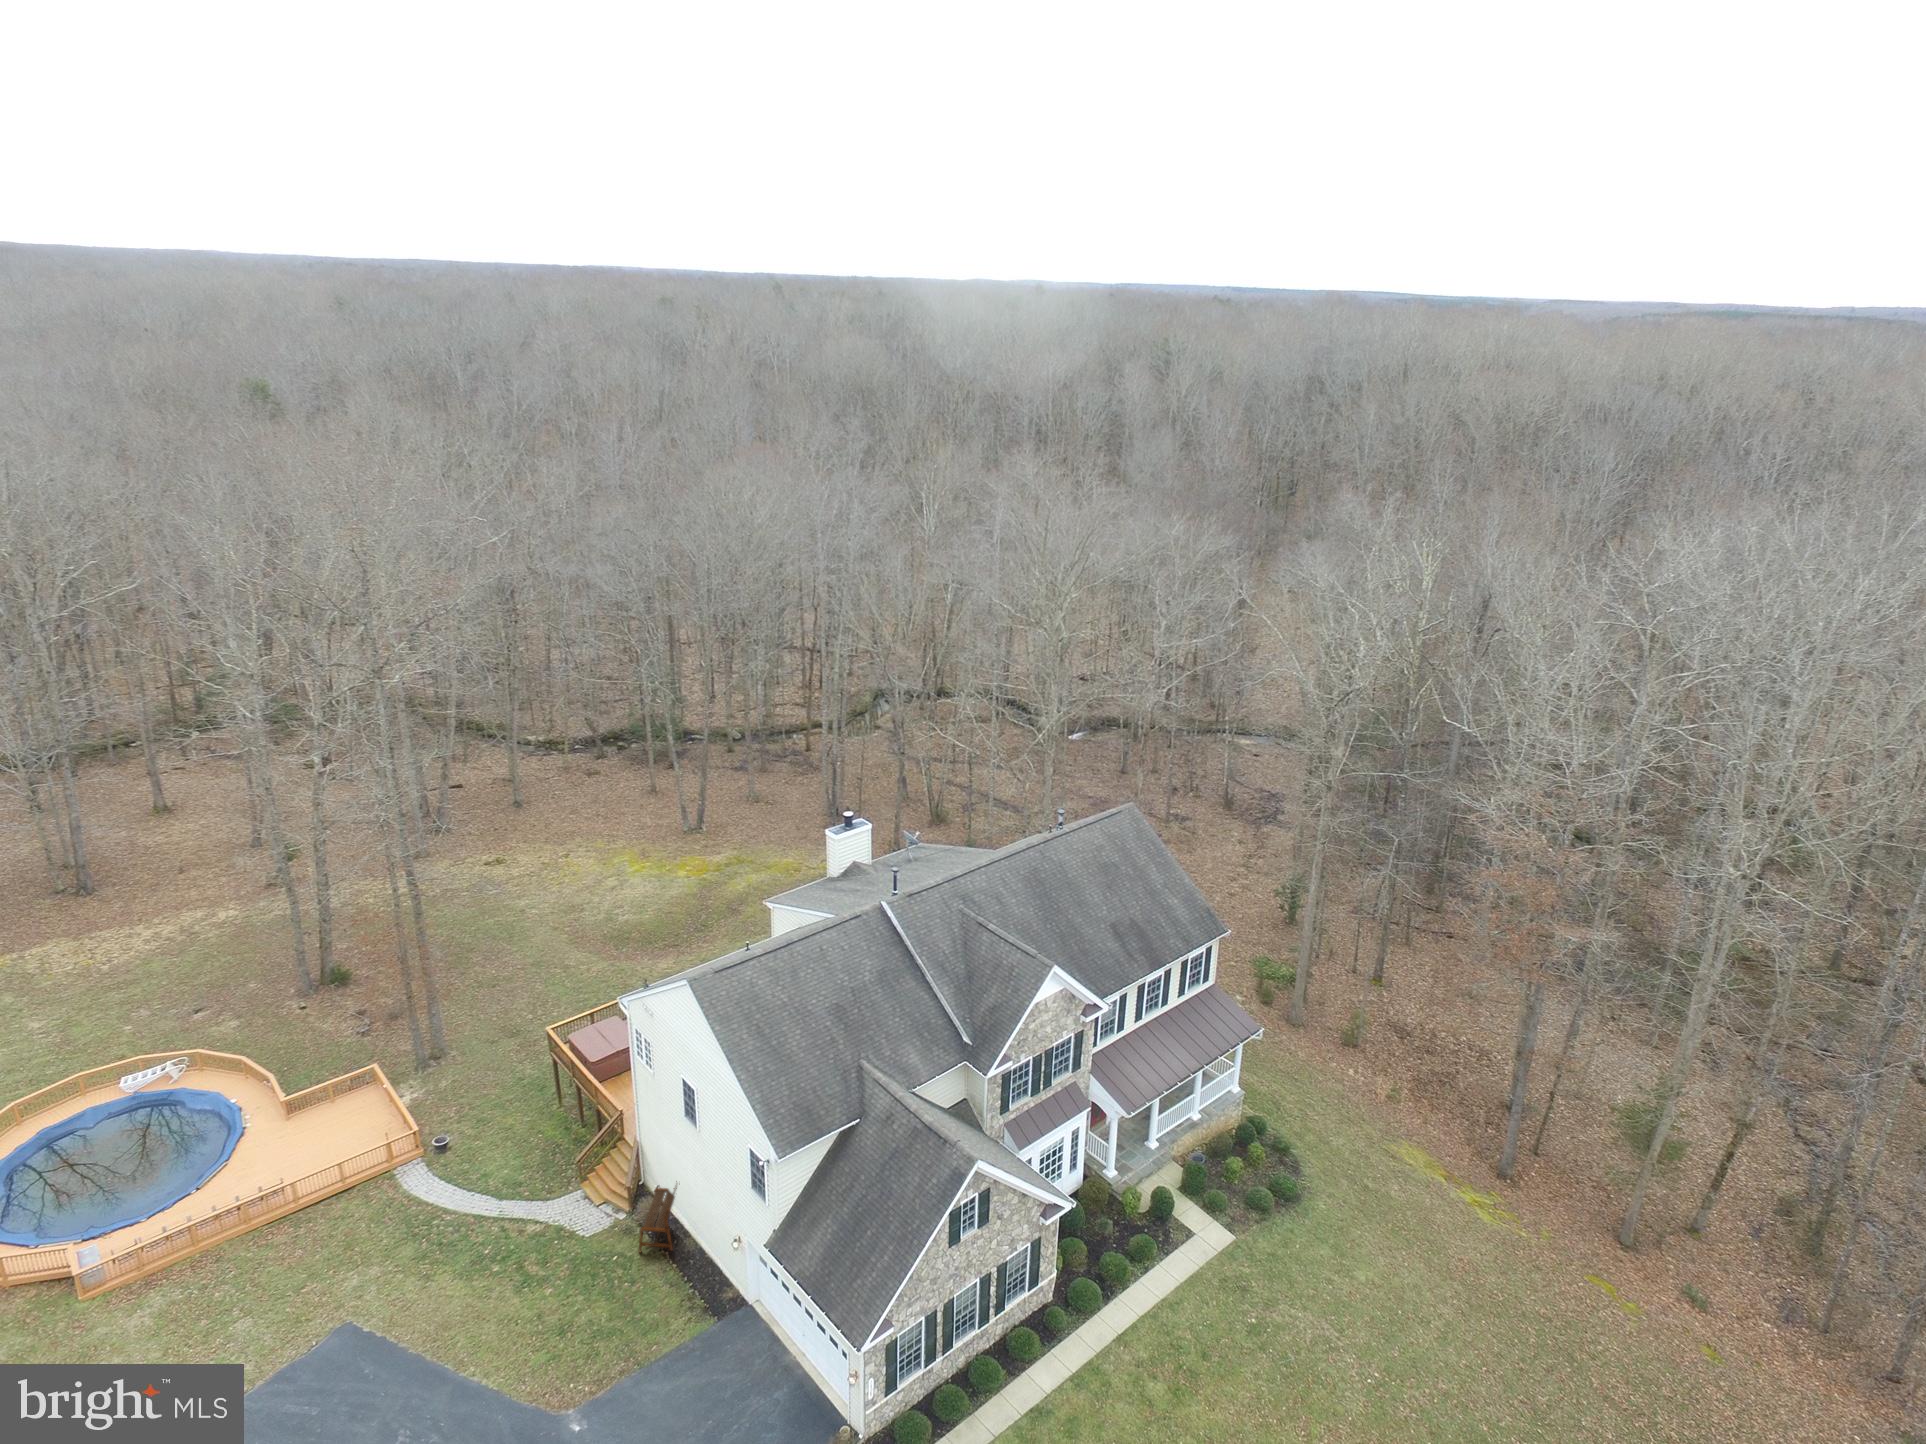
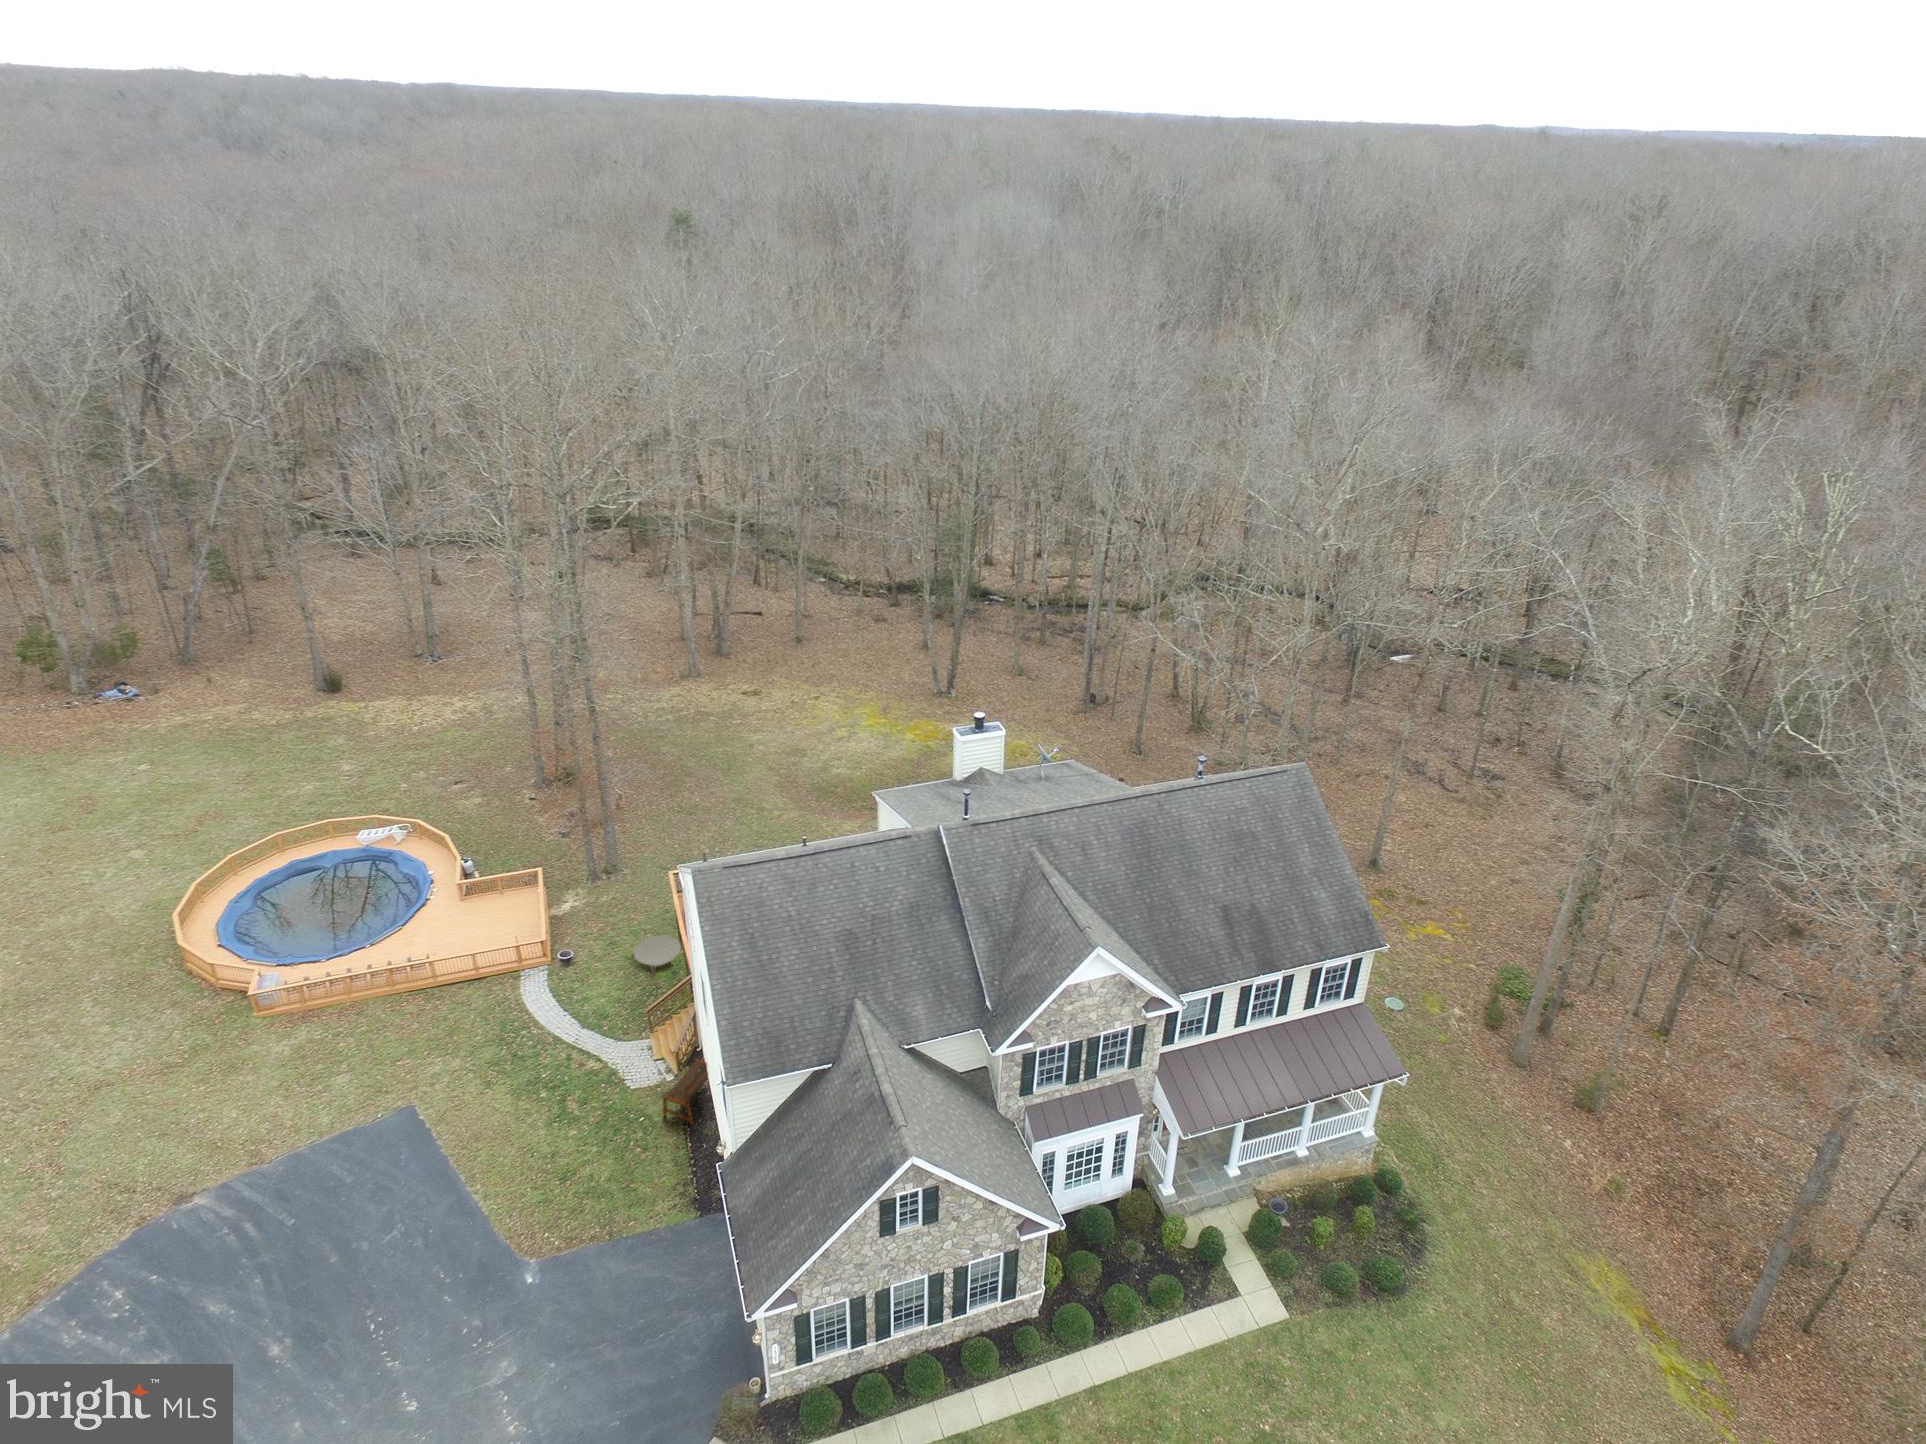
round table: none [531,1090,582,1135] -> present [634,935,681,977]

